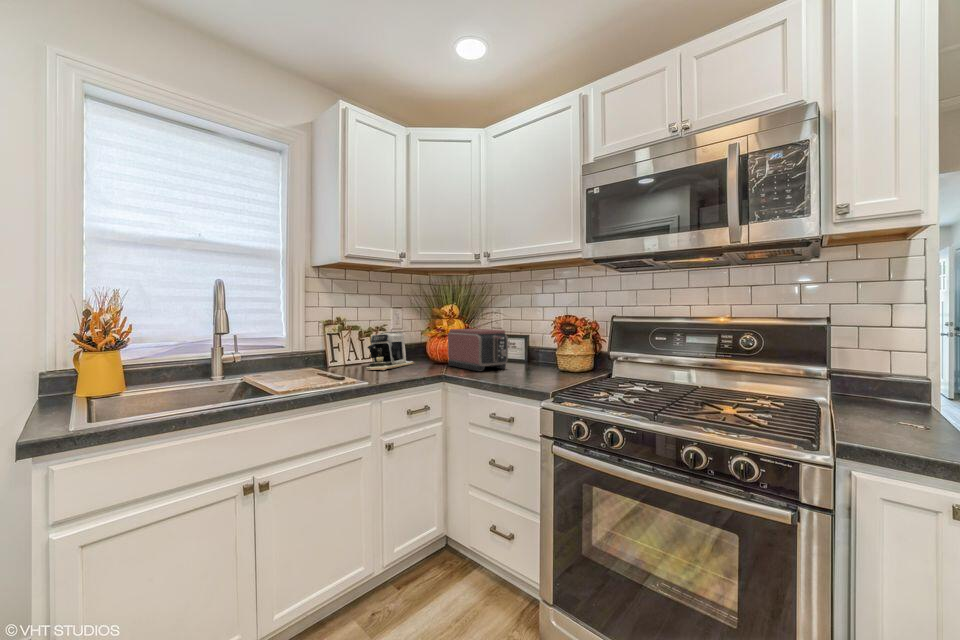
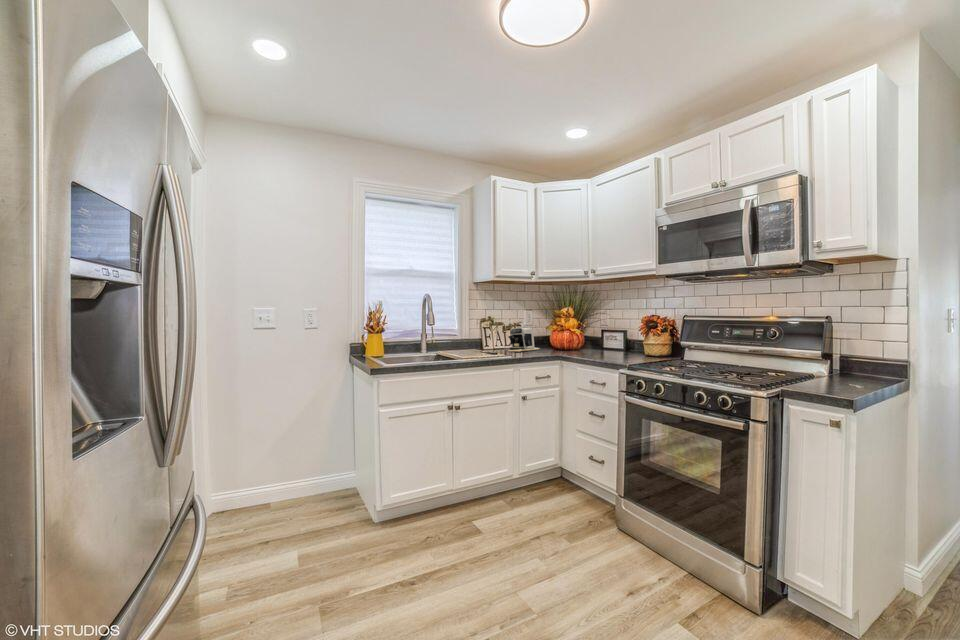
toaster: present [448,329,508,371] -> none [564,325,607,354]

